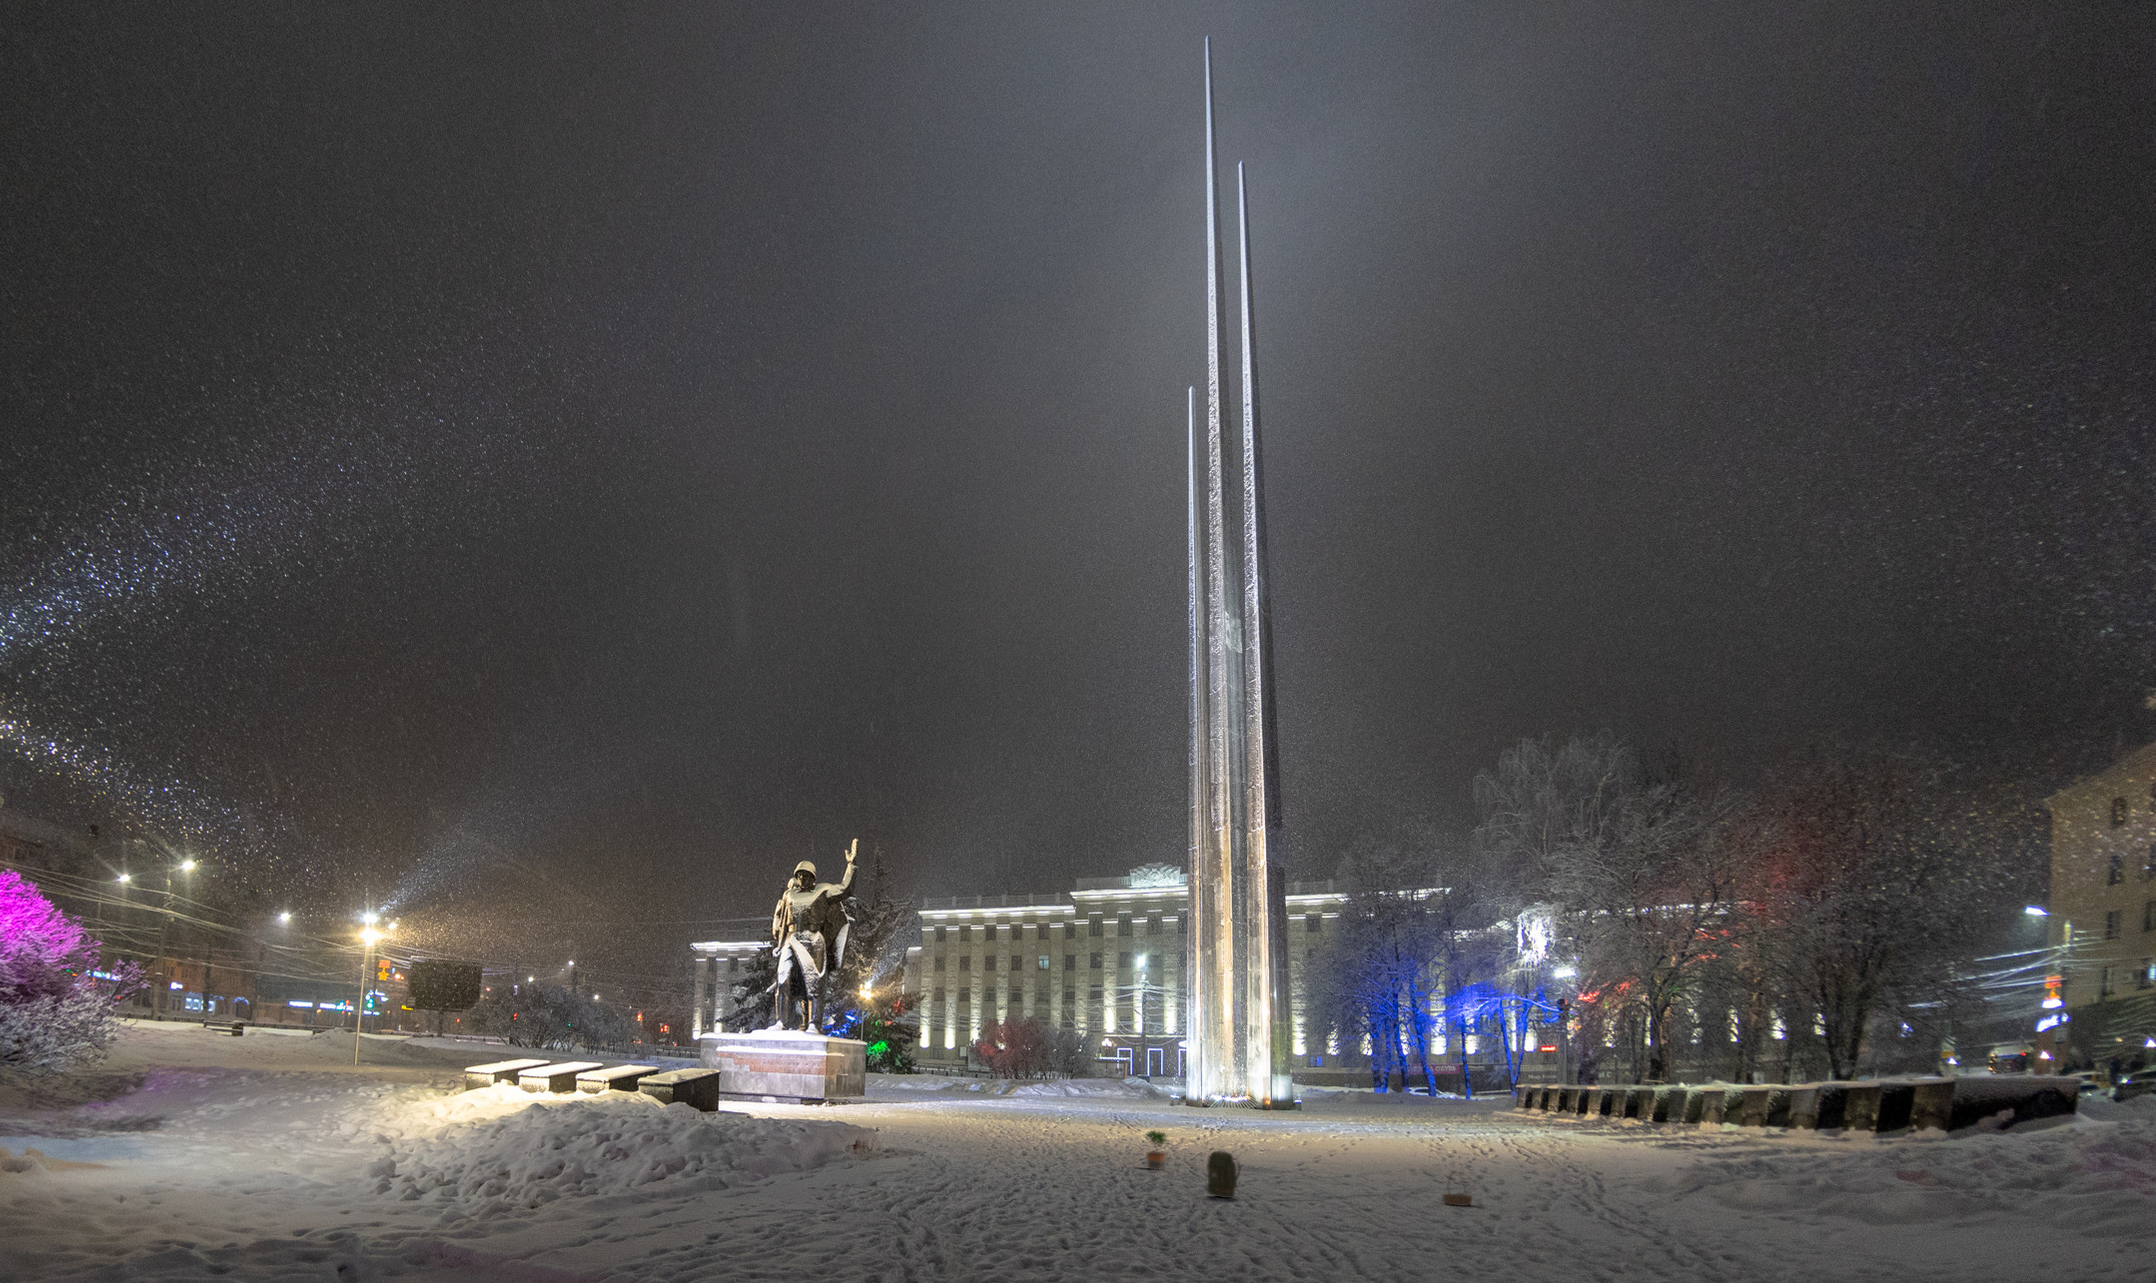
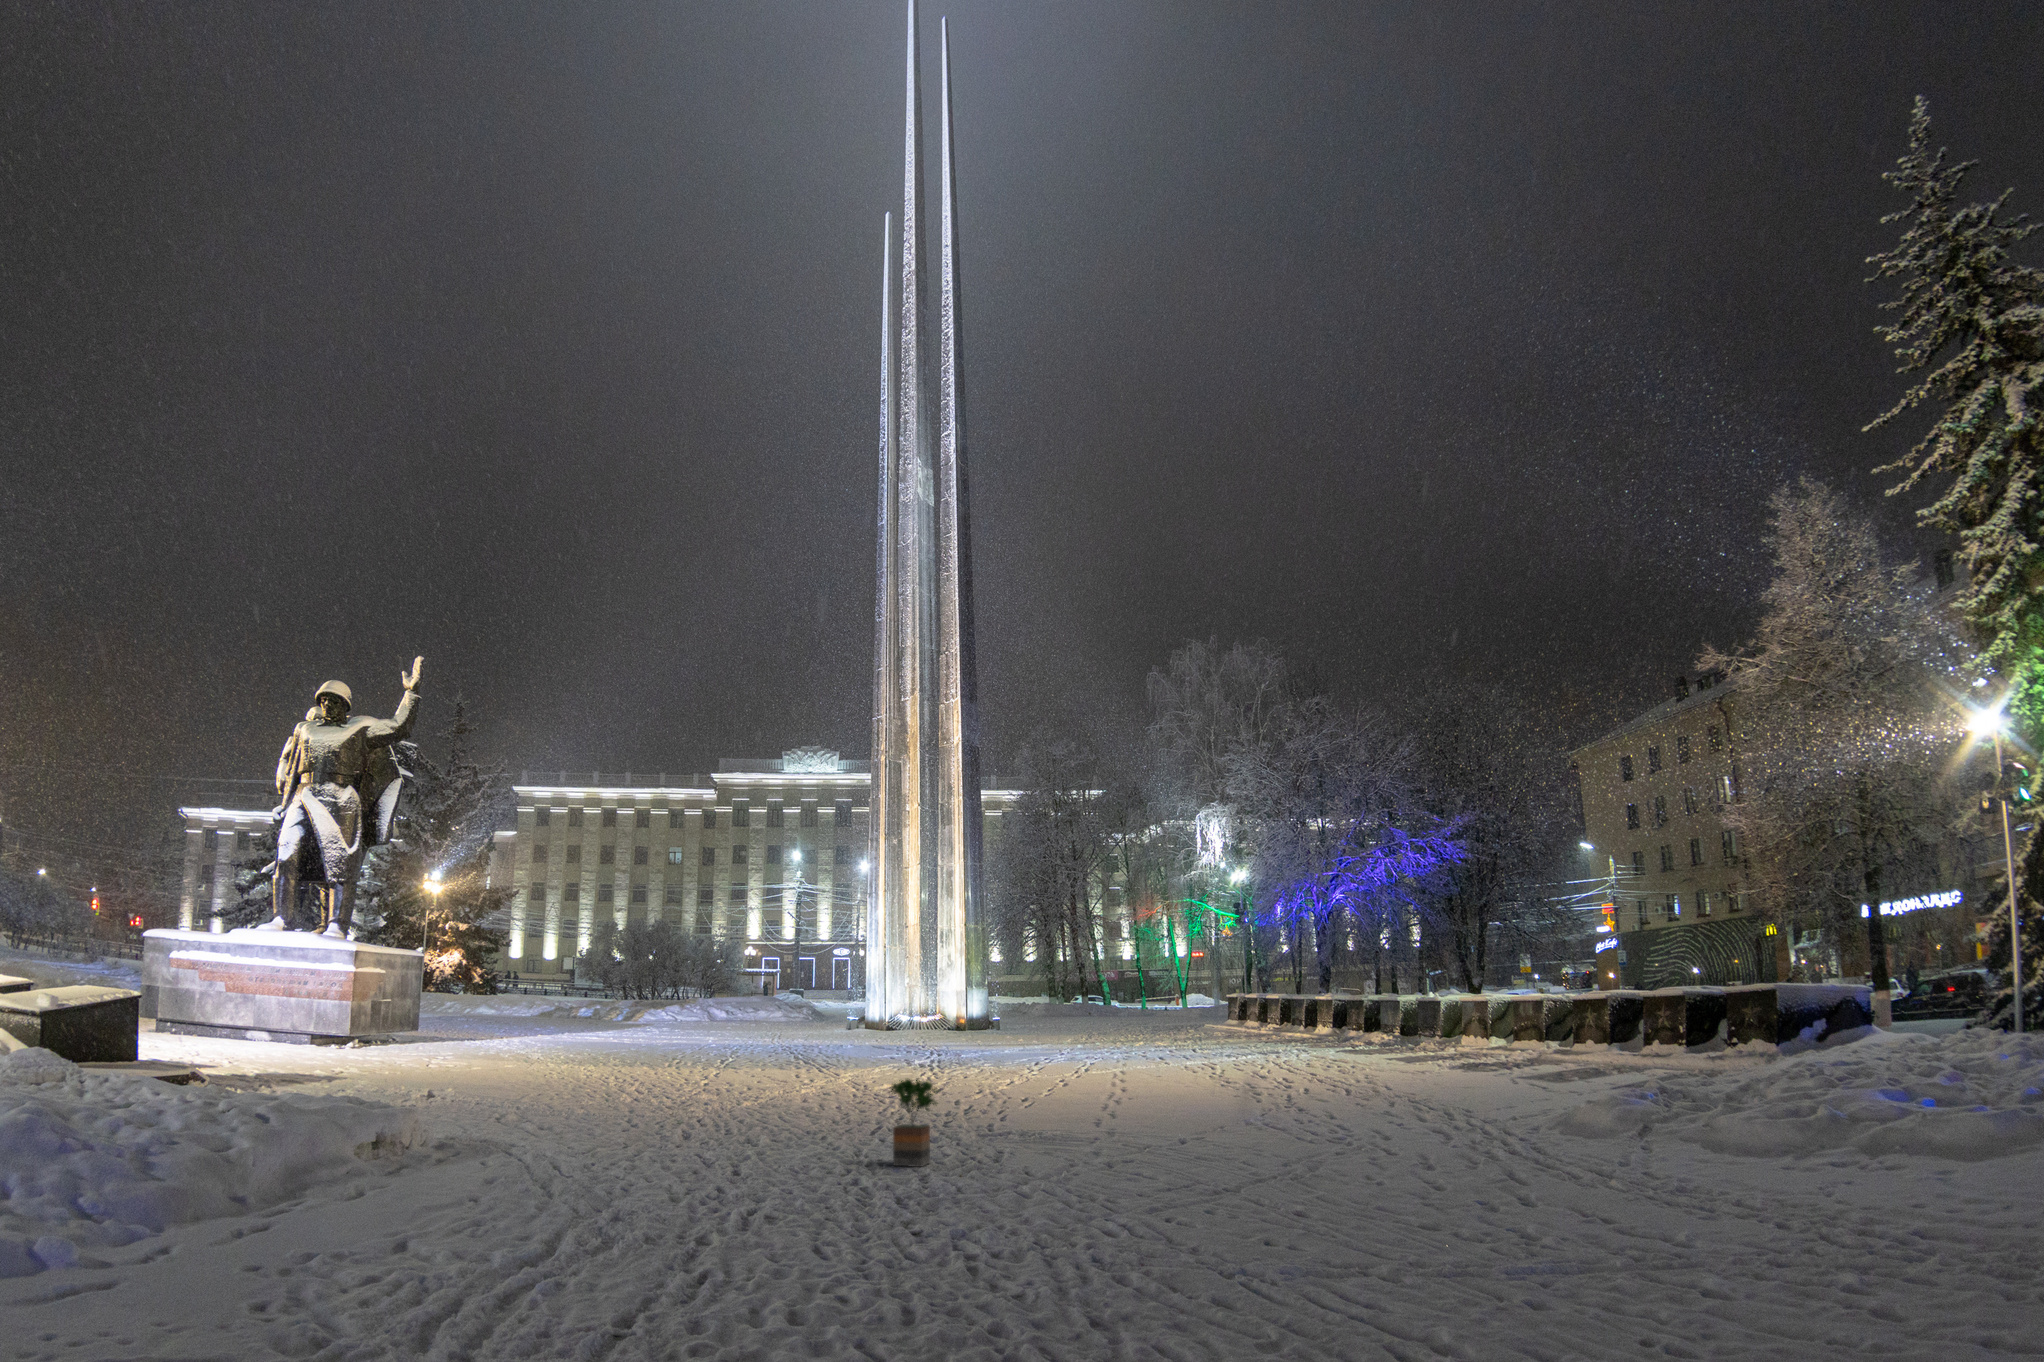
backpack: present [1207,1151,1241,1198] -> none [1145,1149,1248,1305]
basket: present [1443,1173,1472,1206] -> none [1768,1170,1865,1272]

